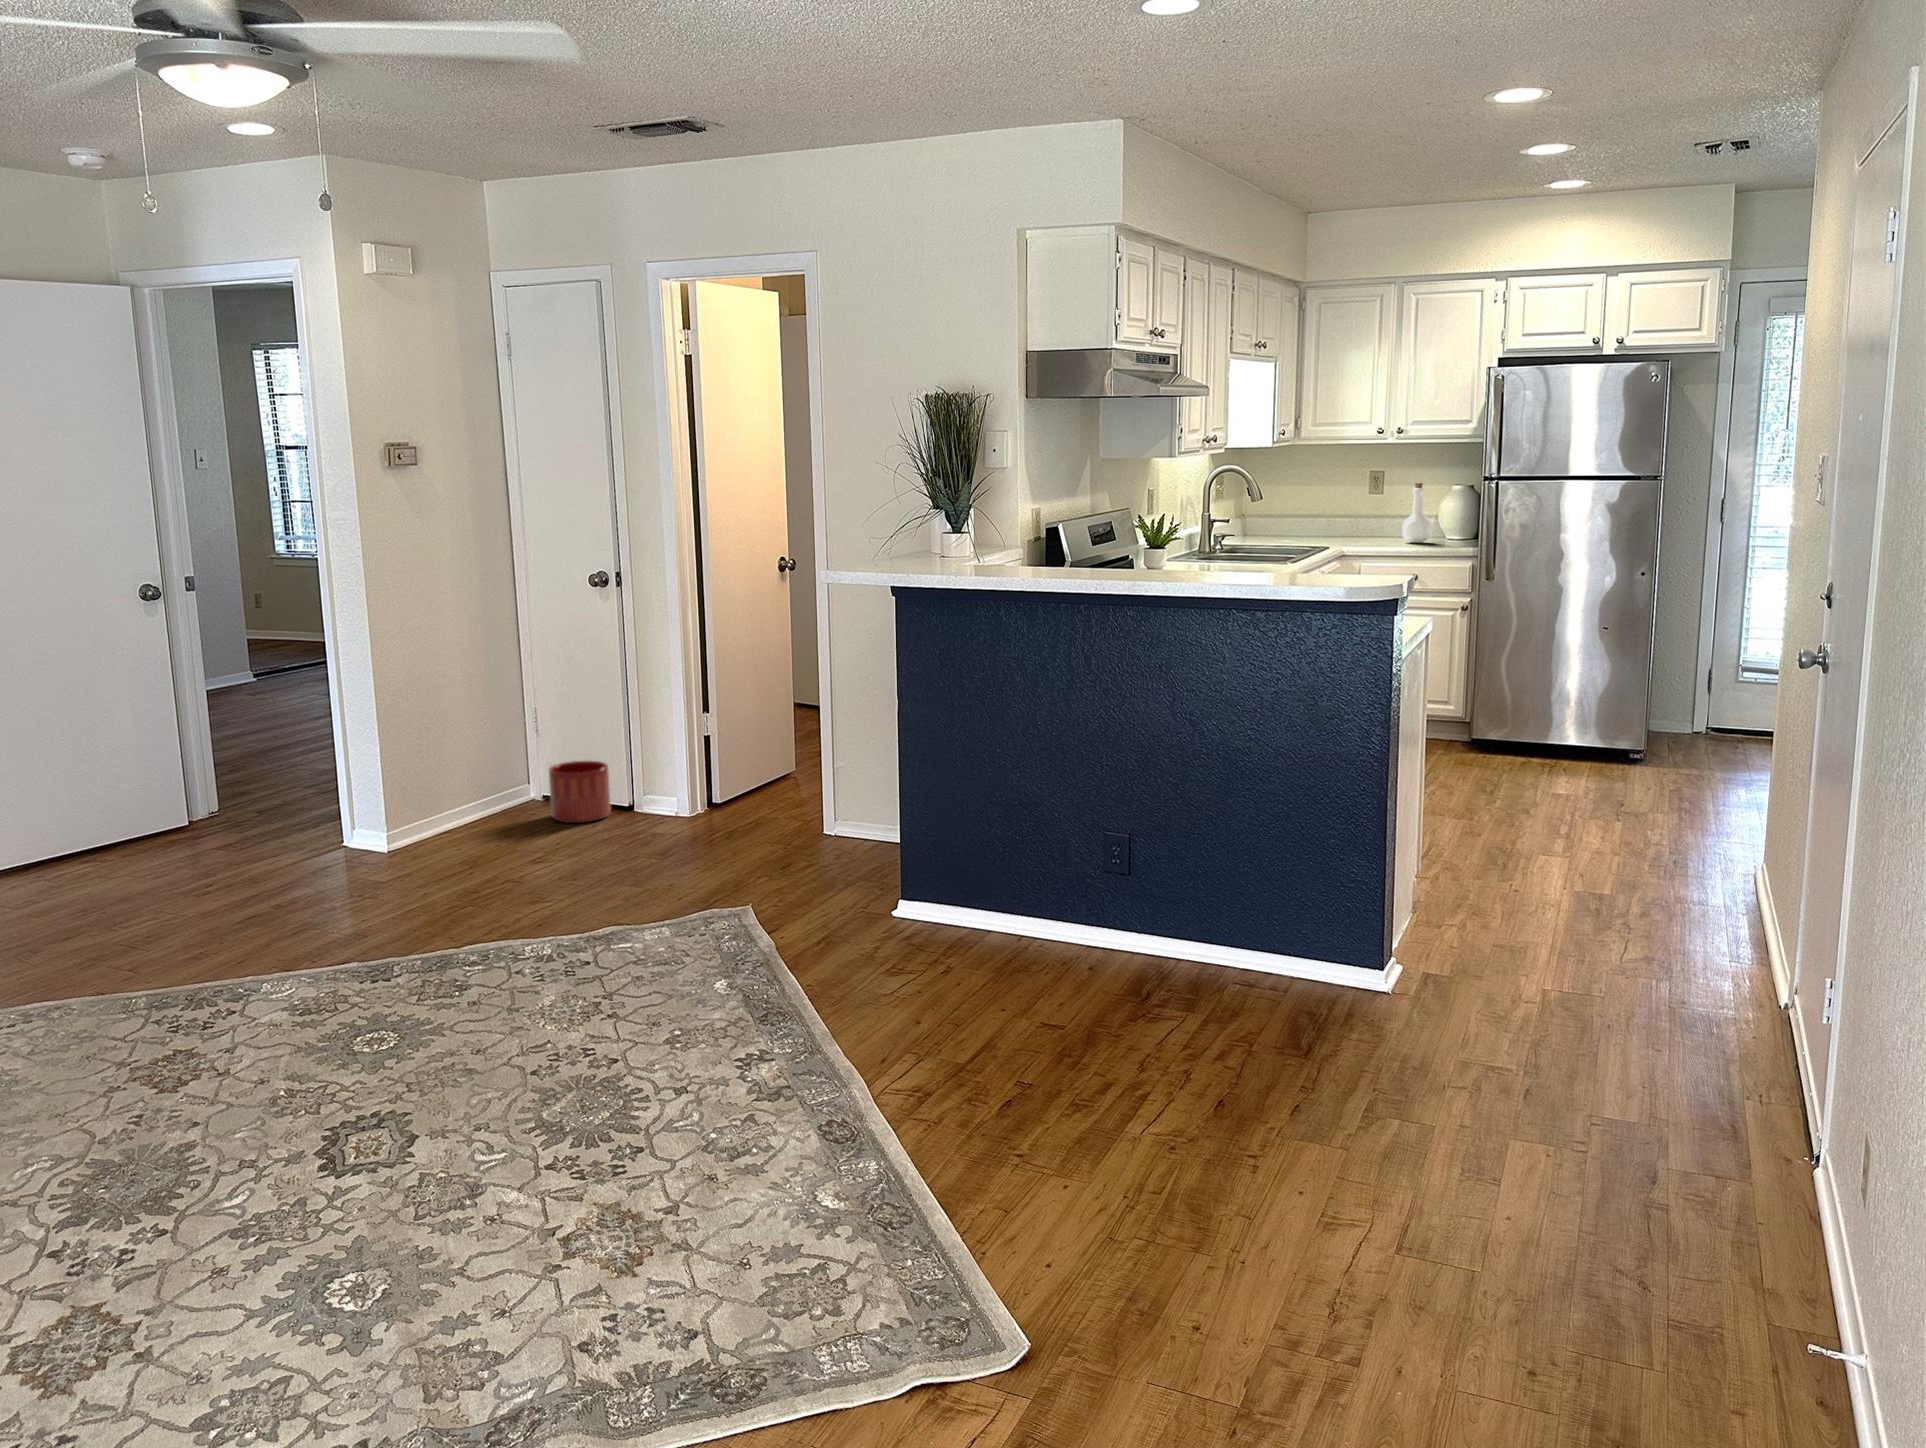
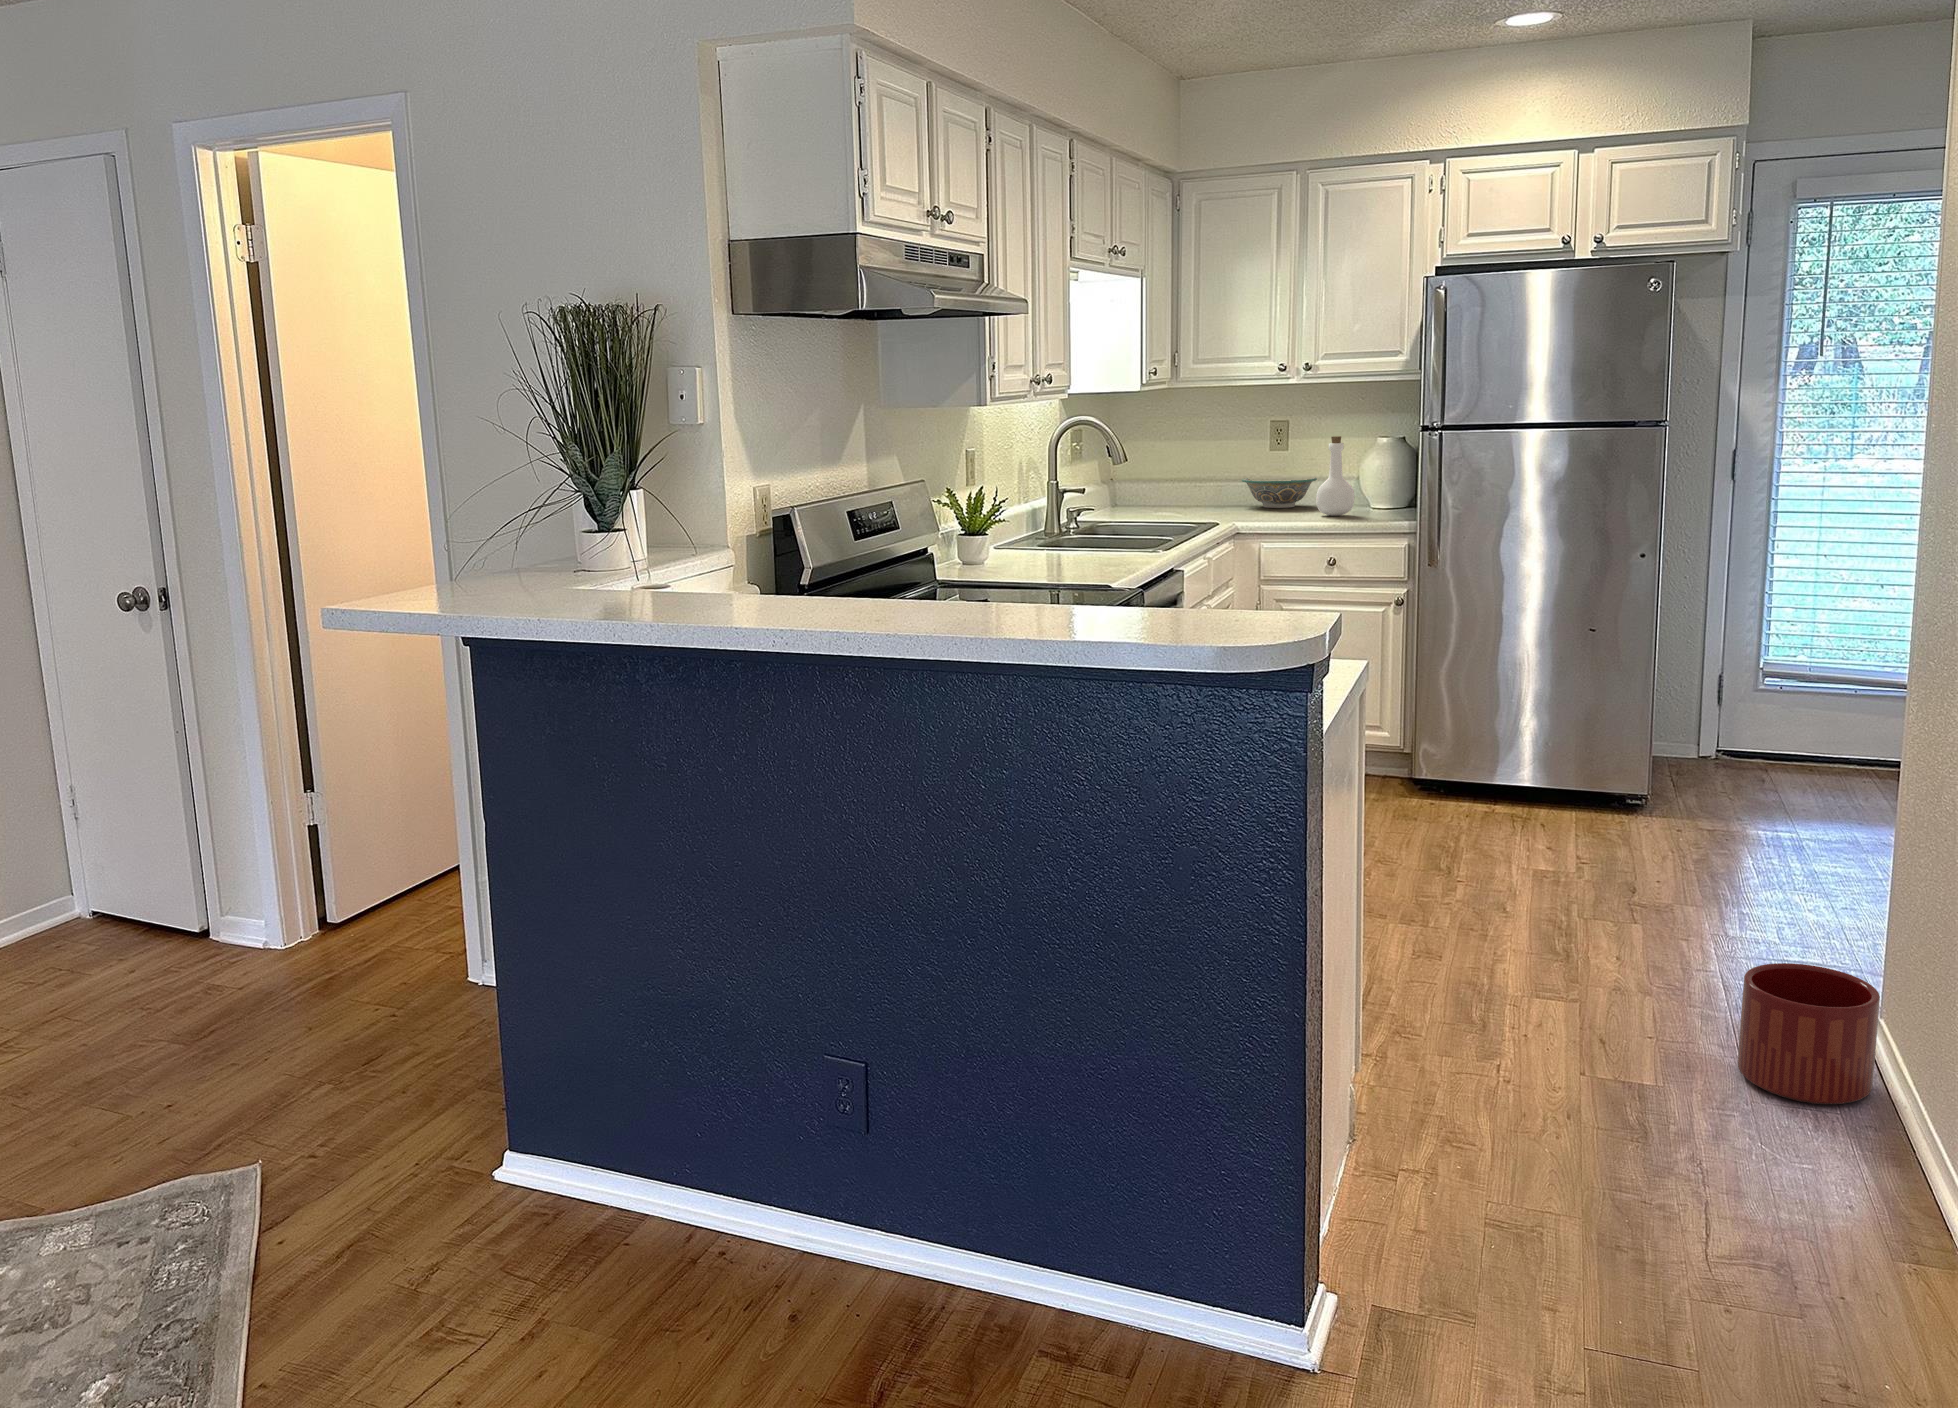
bowl: none [1344,513,1403,537] -> present [1242,478,1317,508]
planter: present [549,761,611,823] -> present [1738,963,1880,1105]

